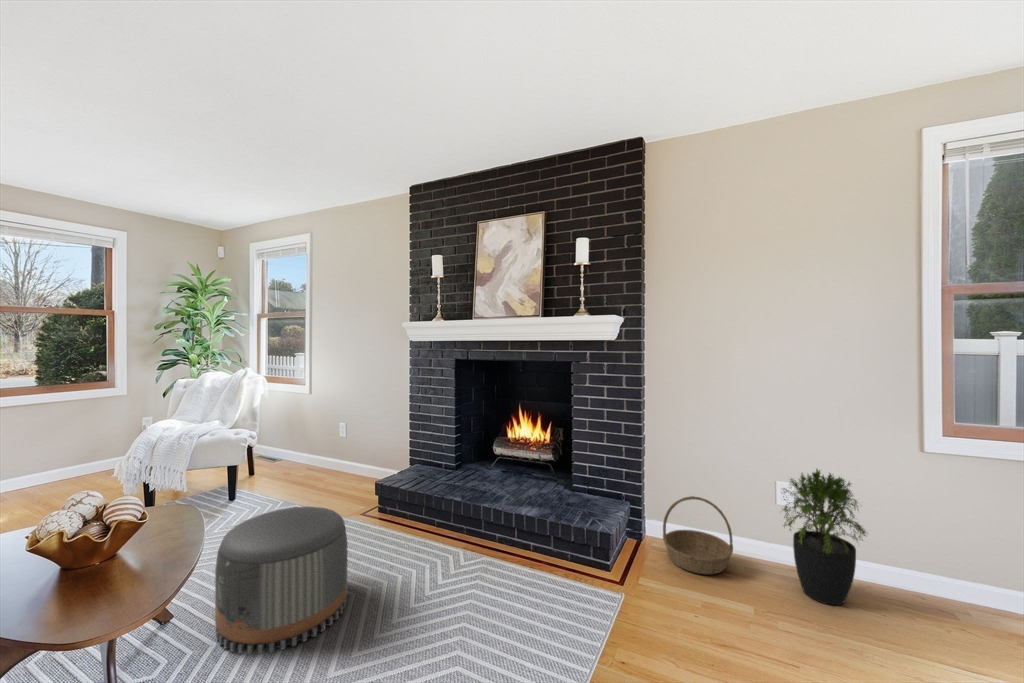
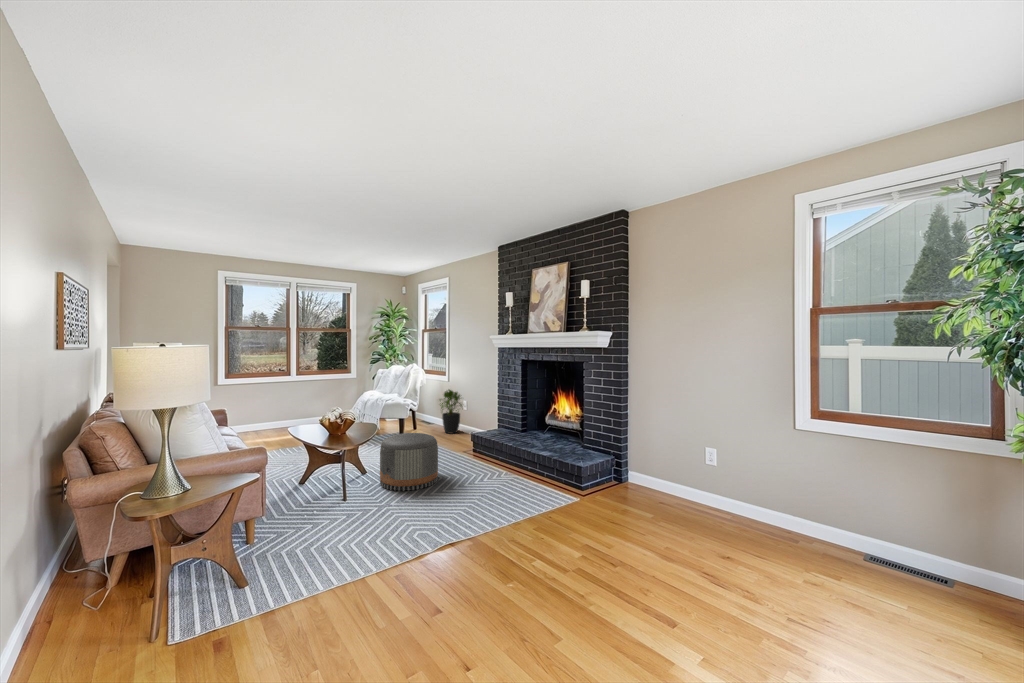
potted plant: present [783,469,866,605] -> present [440,390,462,434]
basket: present [663,496,733,574] -> none [624,452,668,502]

